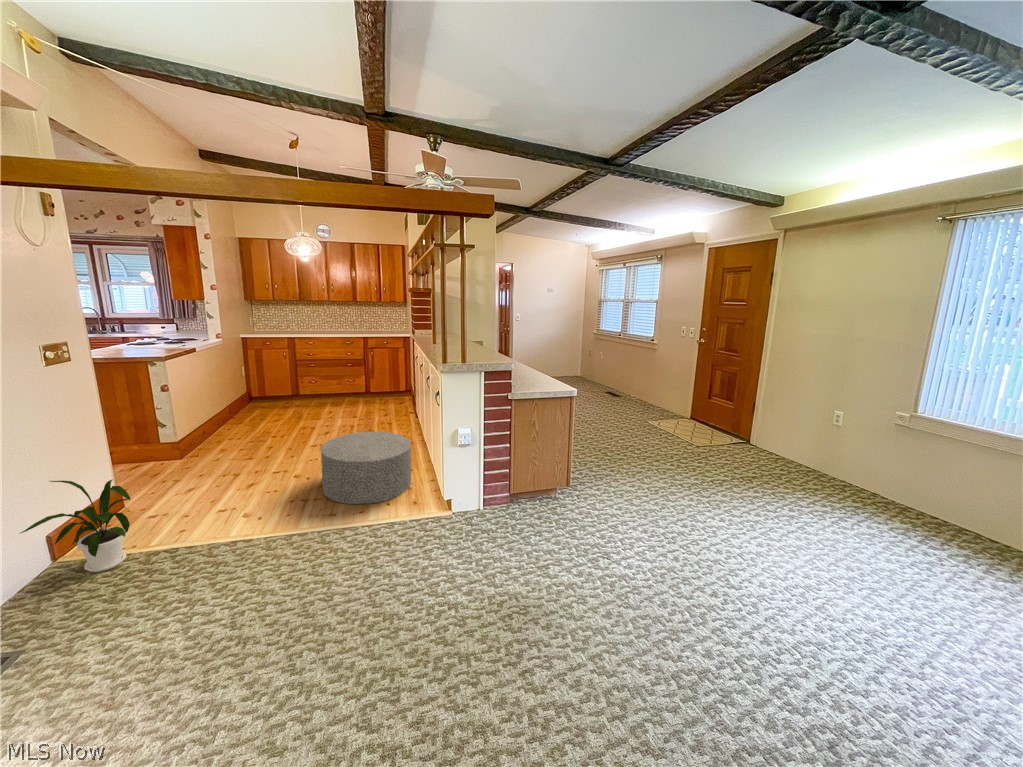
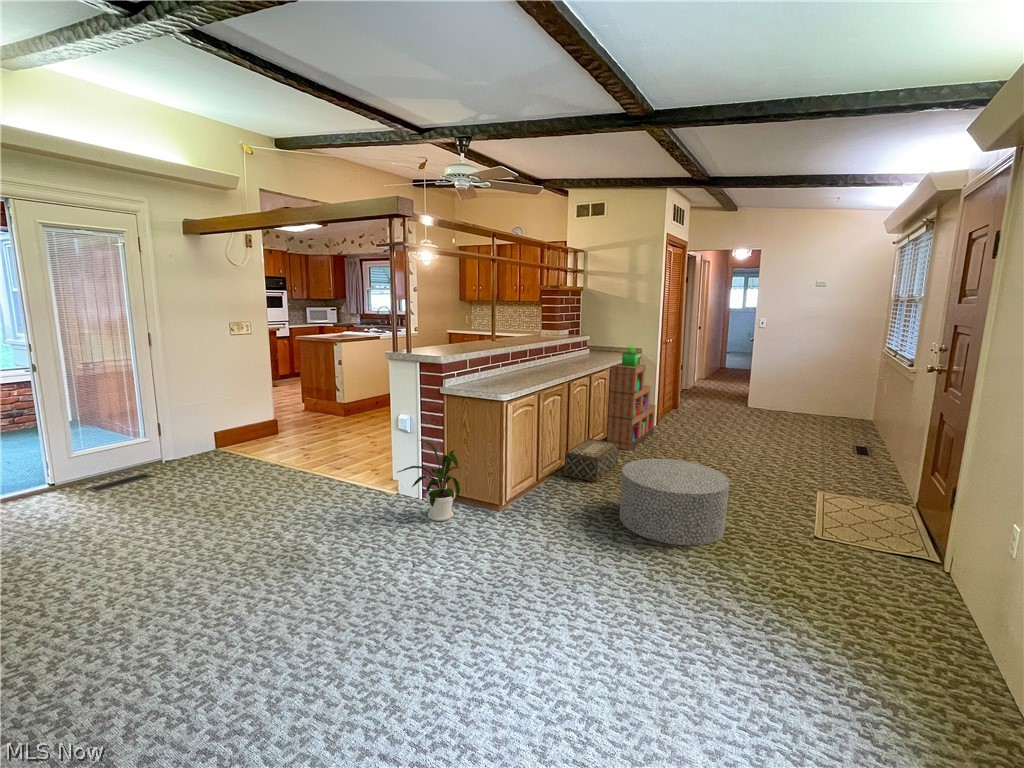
bookshelf: none [271,333,314,432] -> present [607,347,656,450]
woven basket: none [245,427,297,471] -> present [564,438,619,482]

